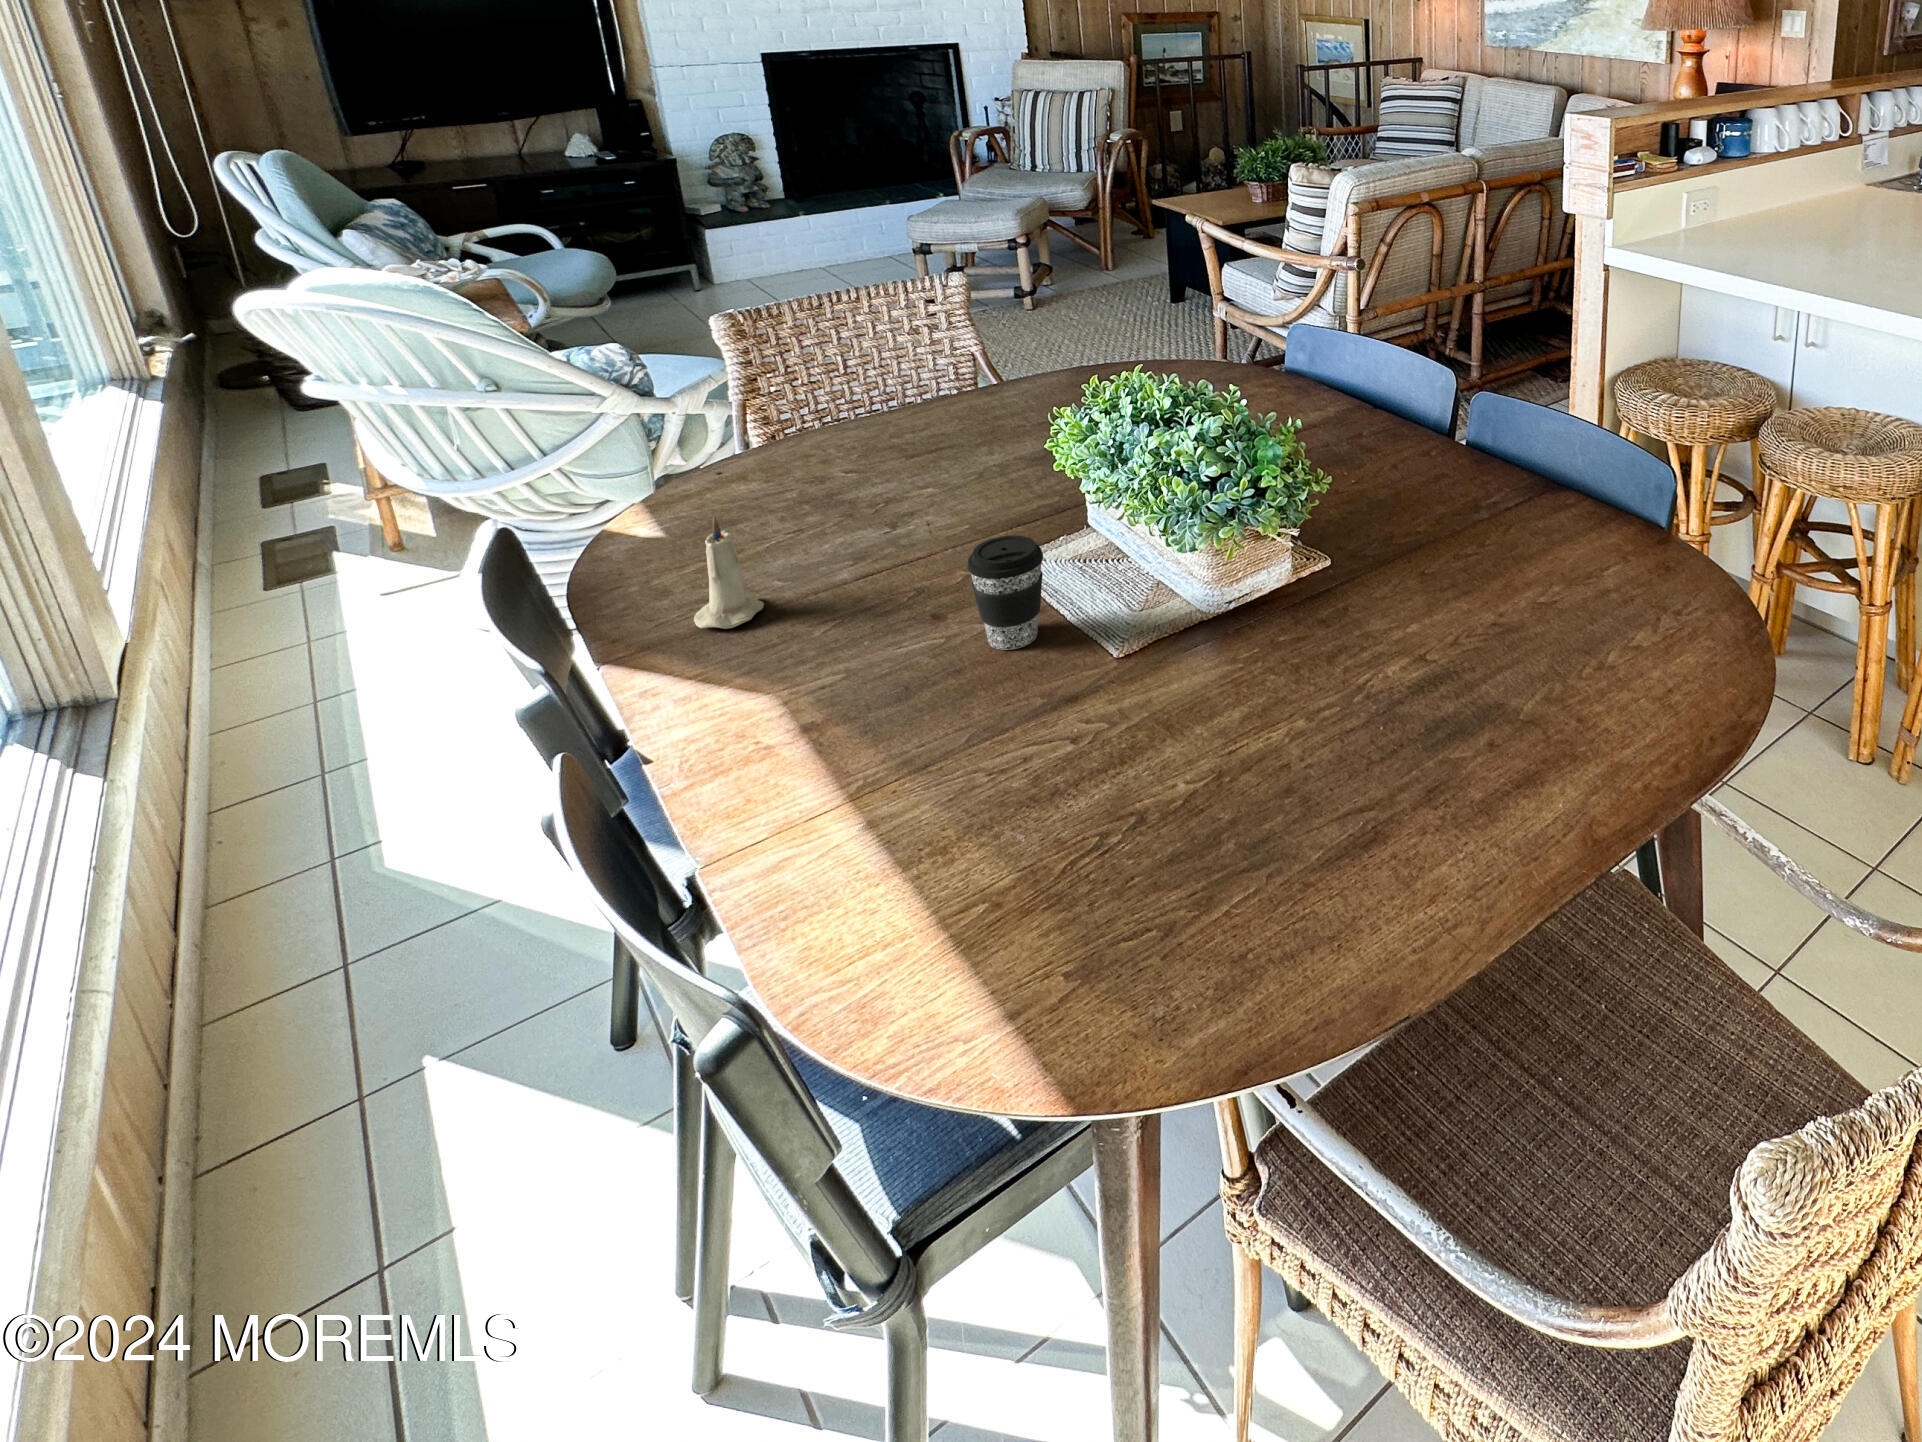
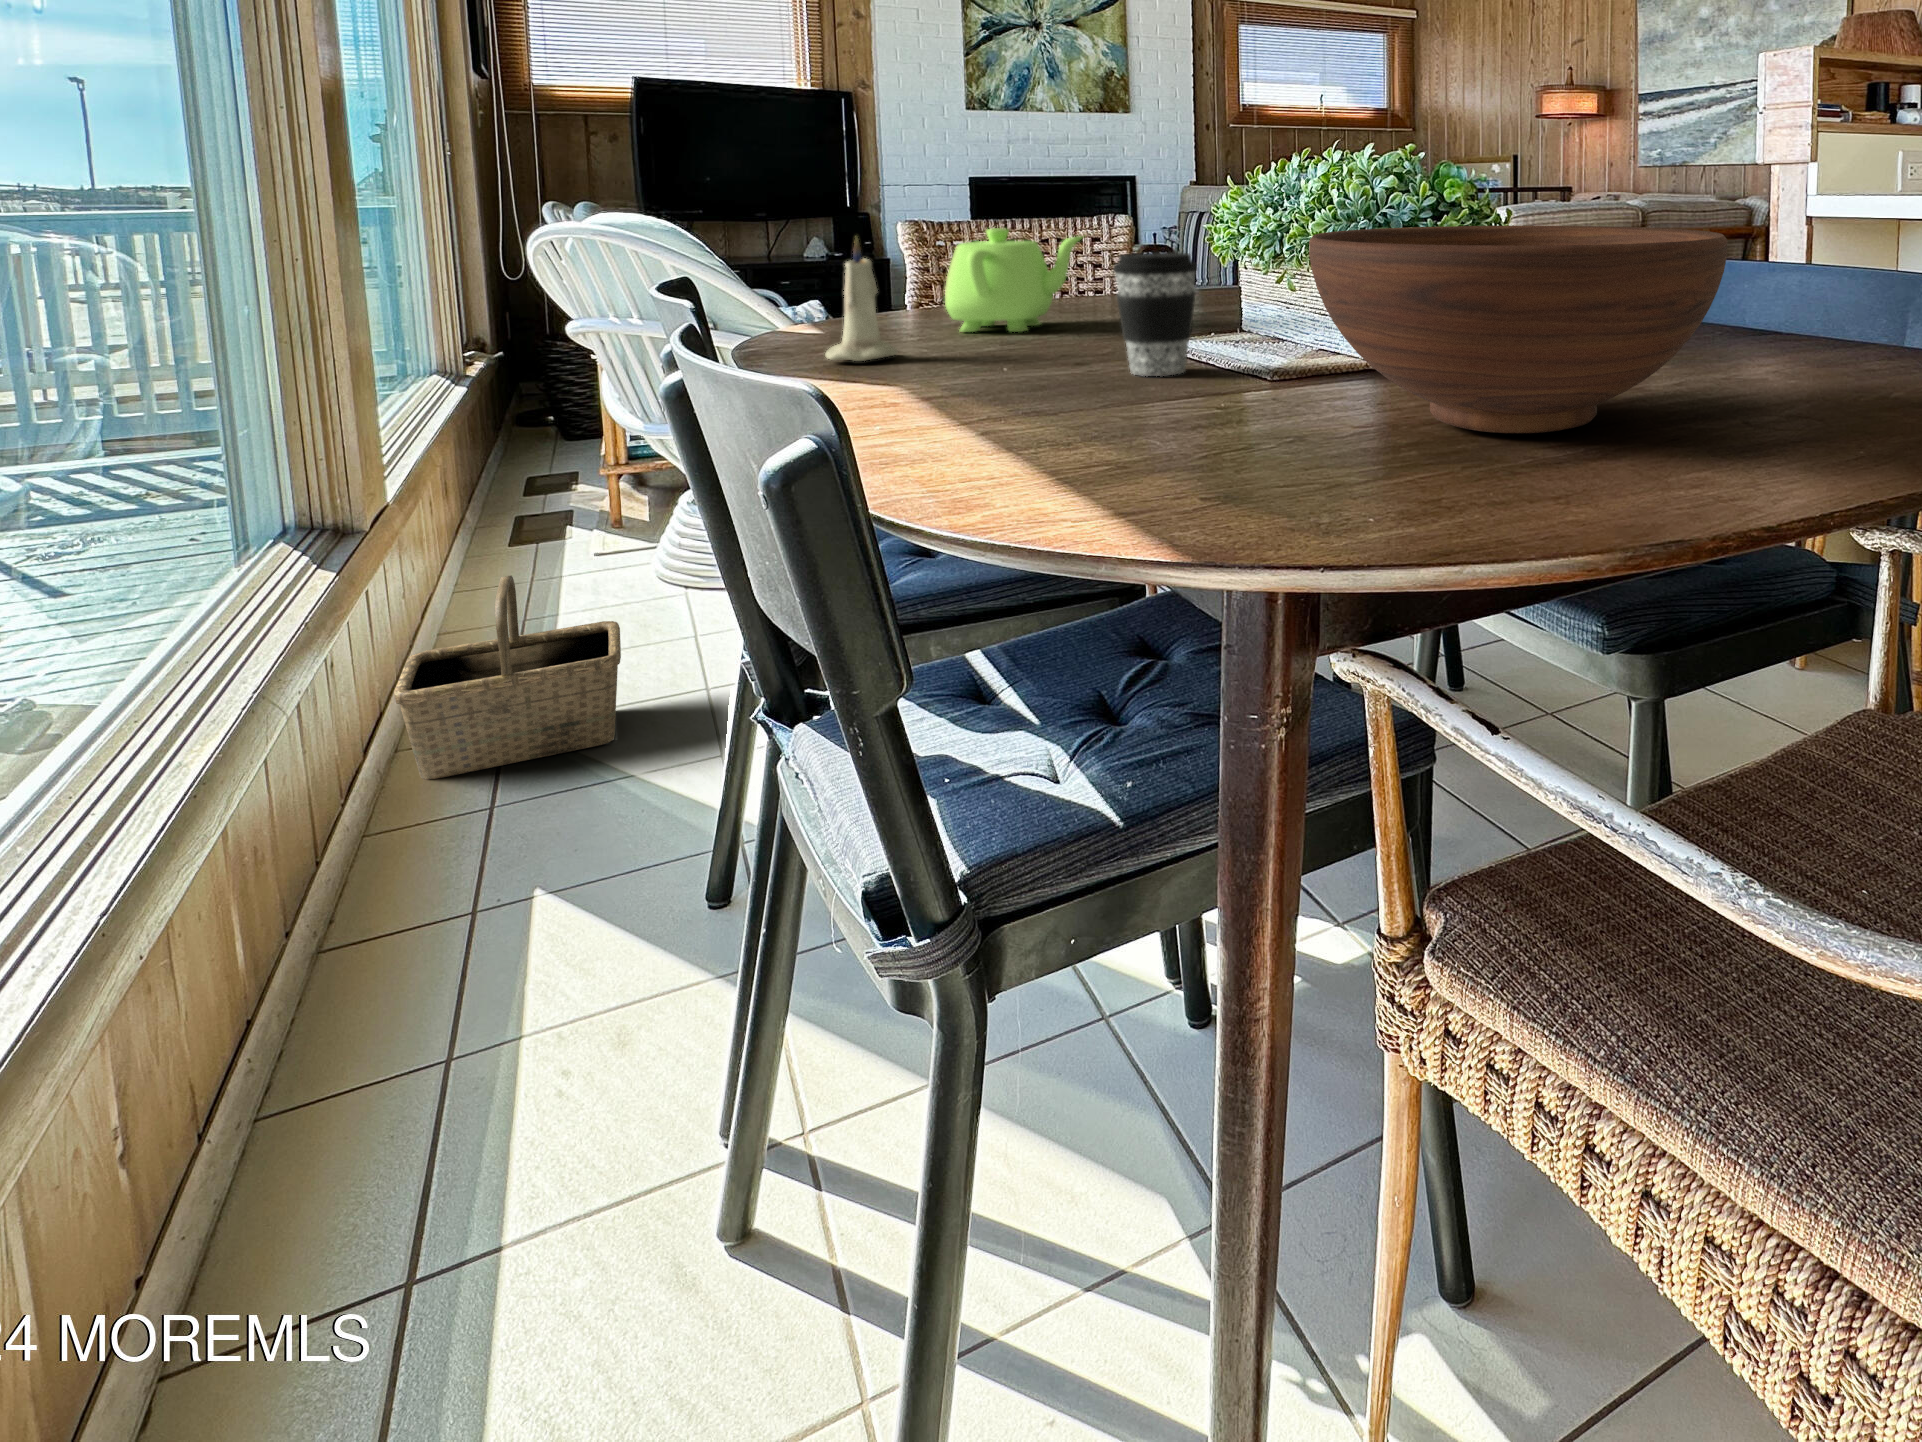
teapot: none [795,423,931,530] -> present [945,228,1083,332]
fruit bowl: none [1137,550,1451,777] -> present [1309,226,1727,433]
basket: none [226,712,472,923] -> present [394,576,621,780]

